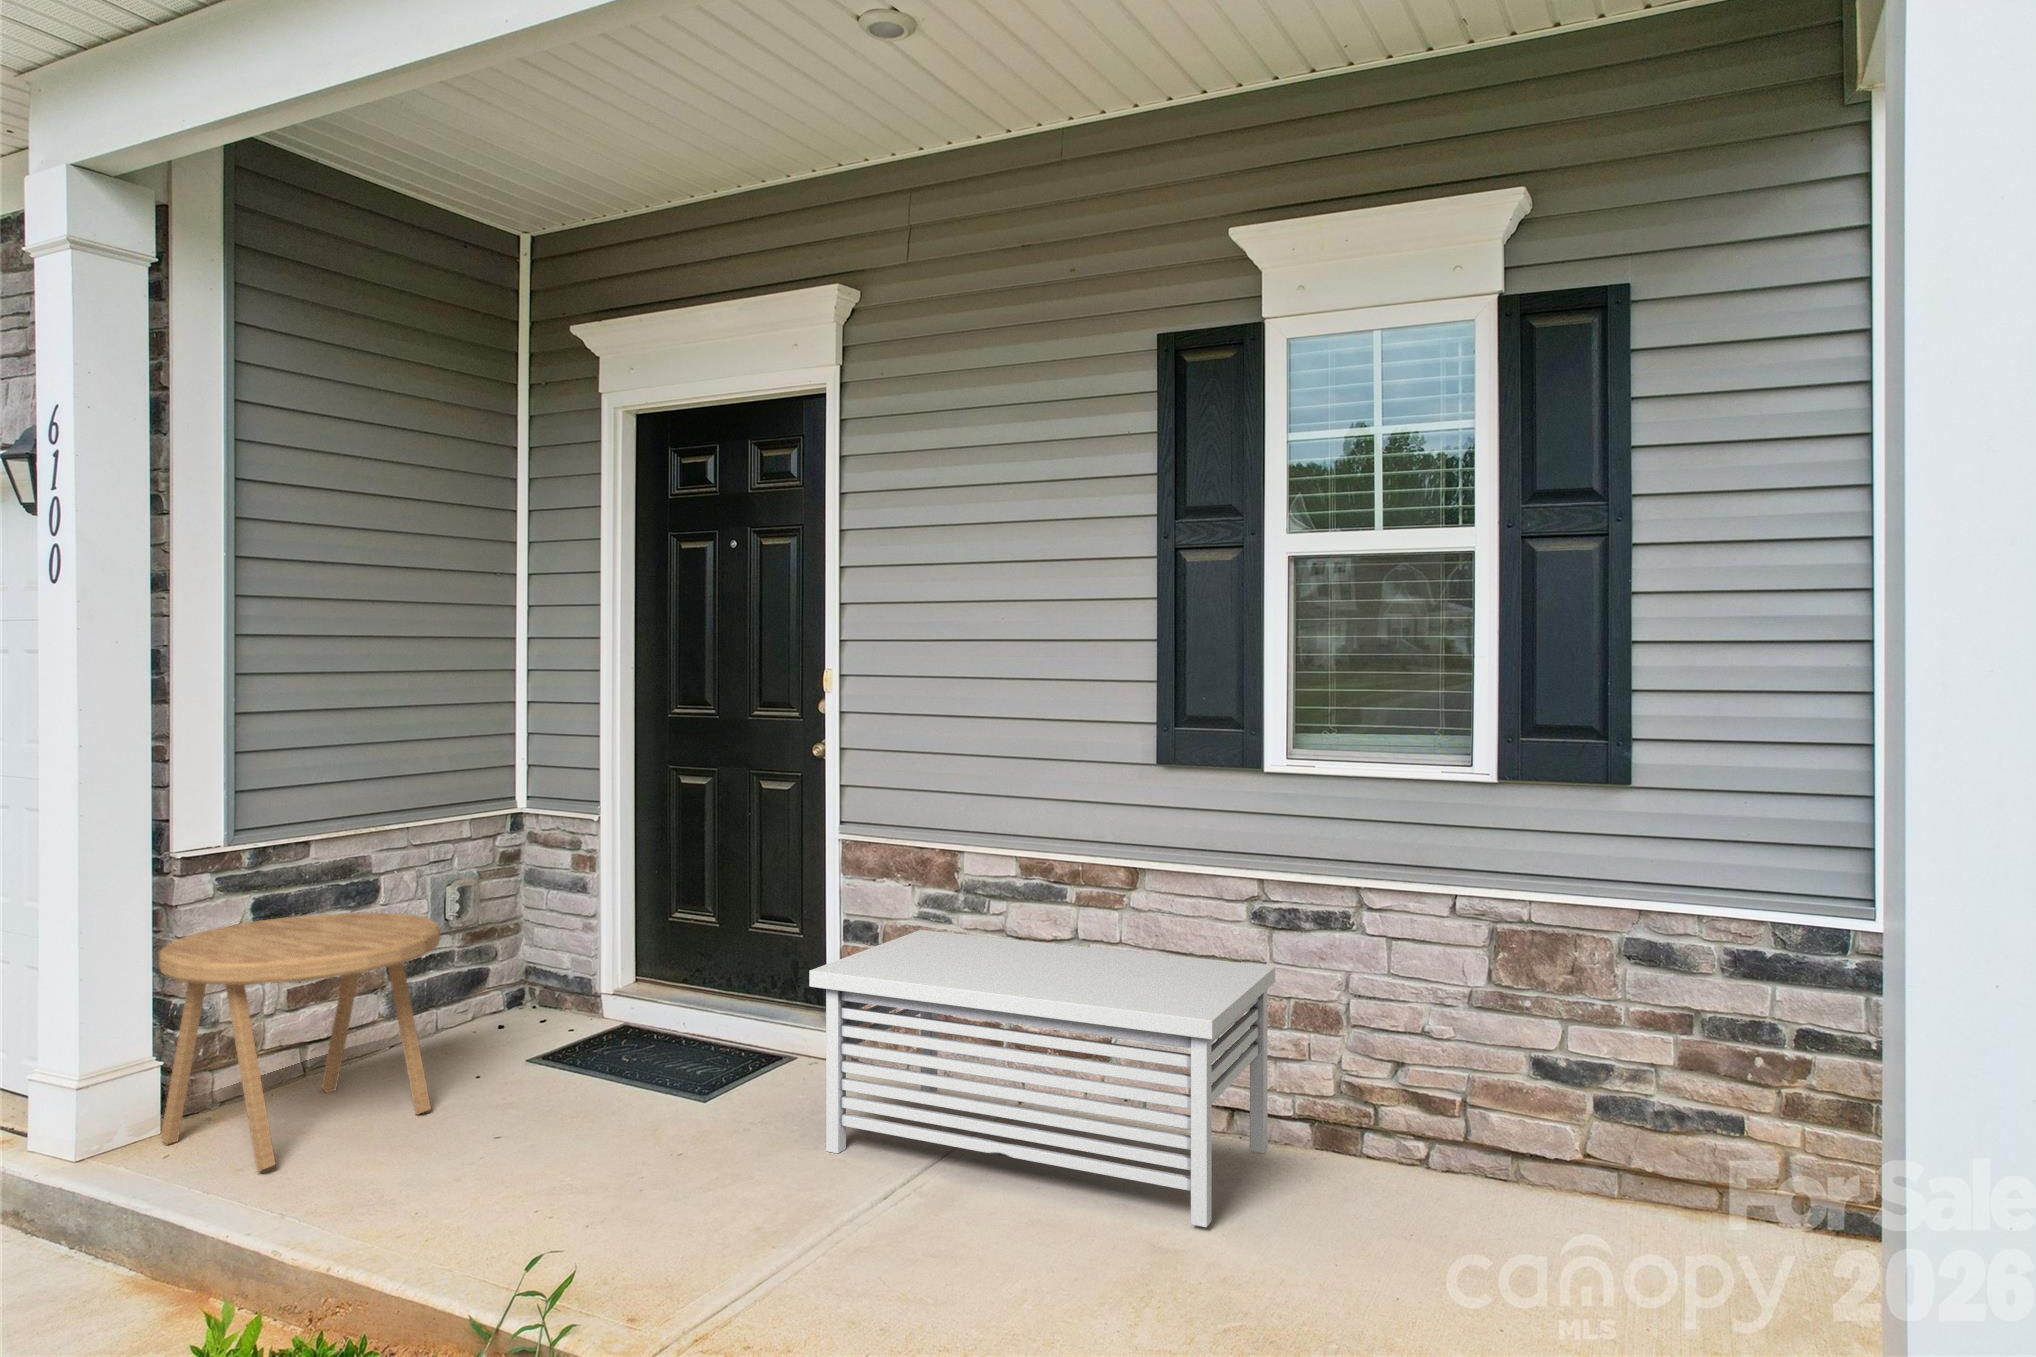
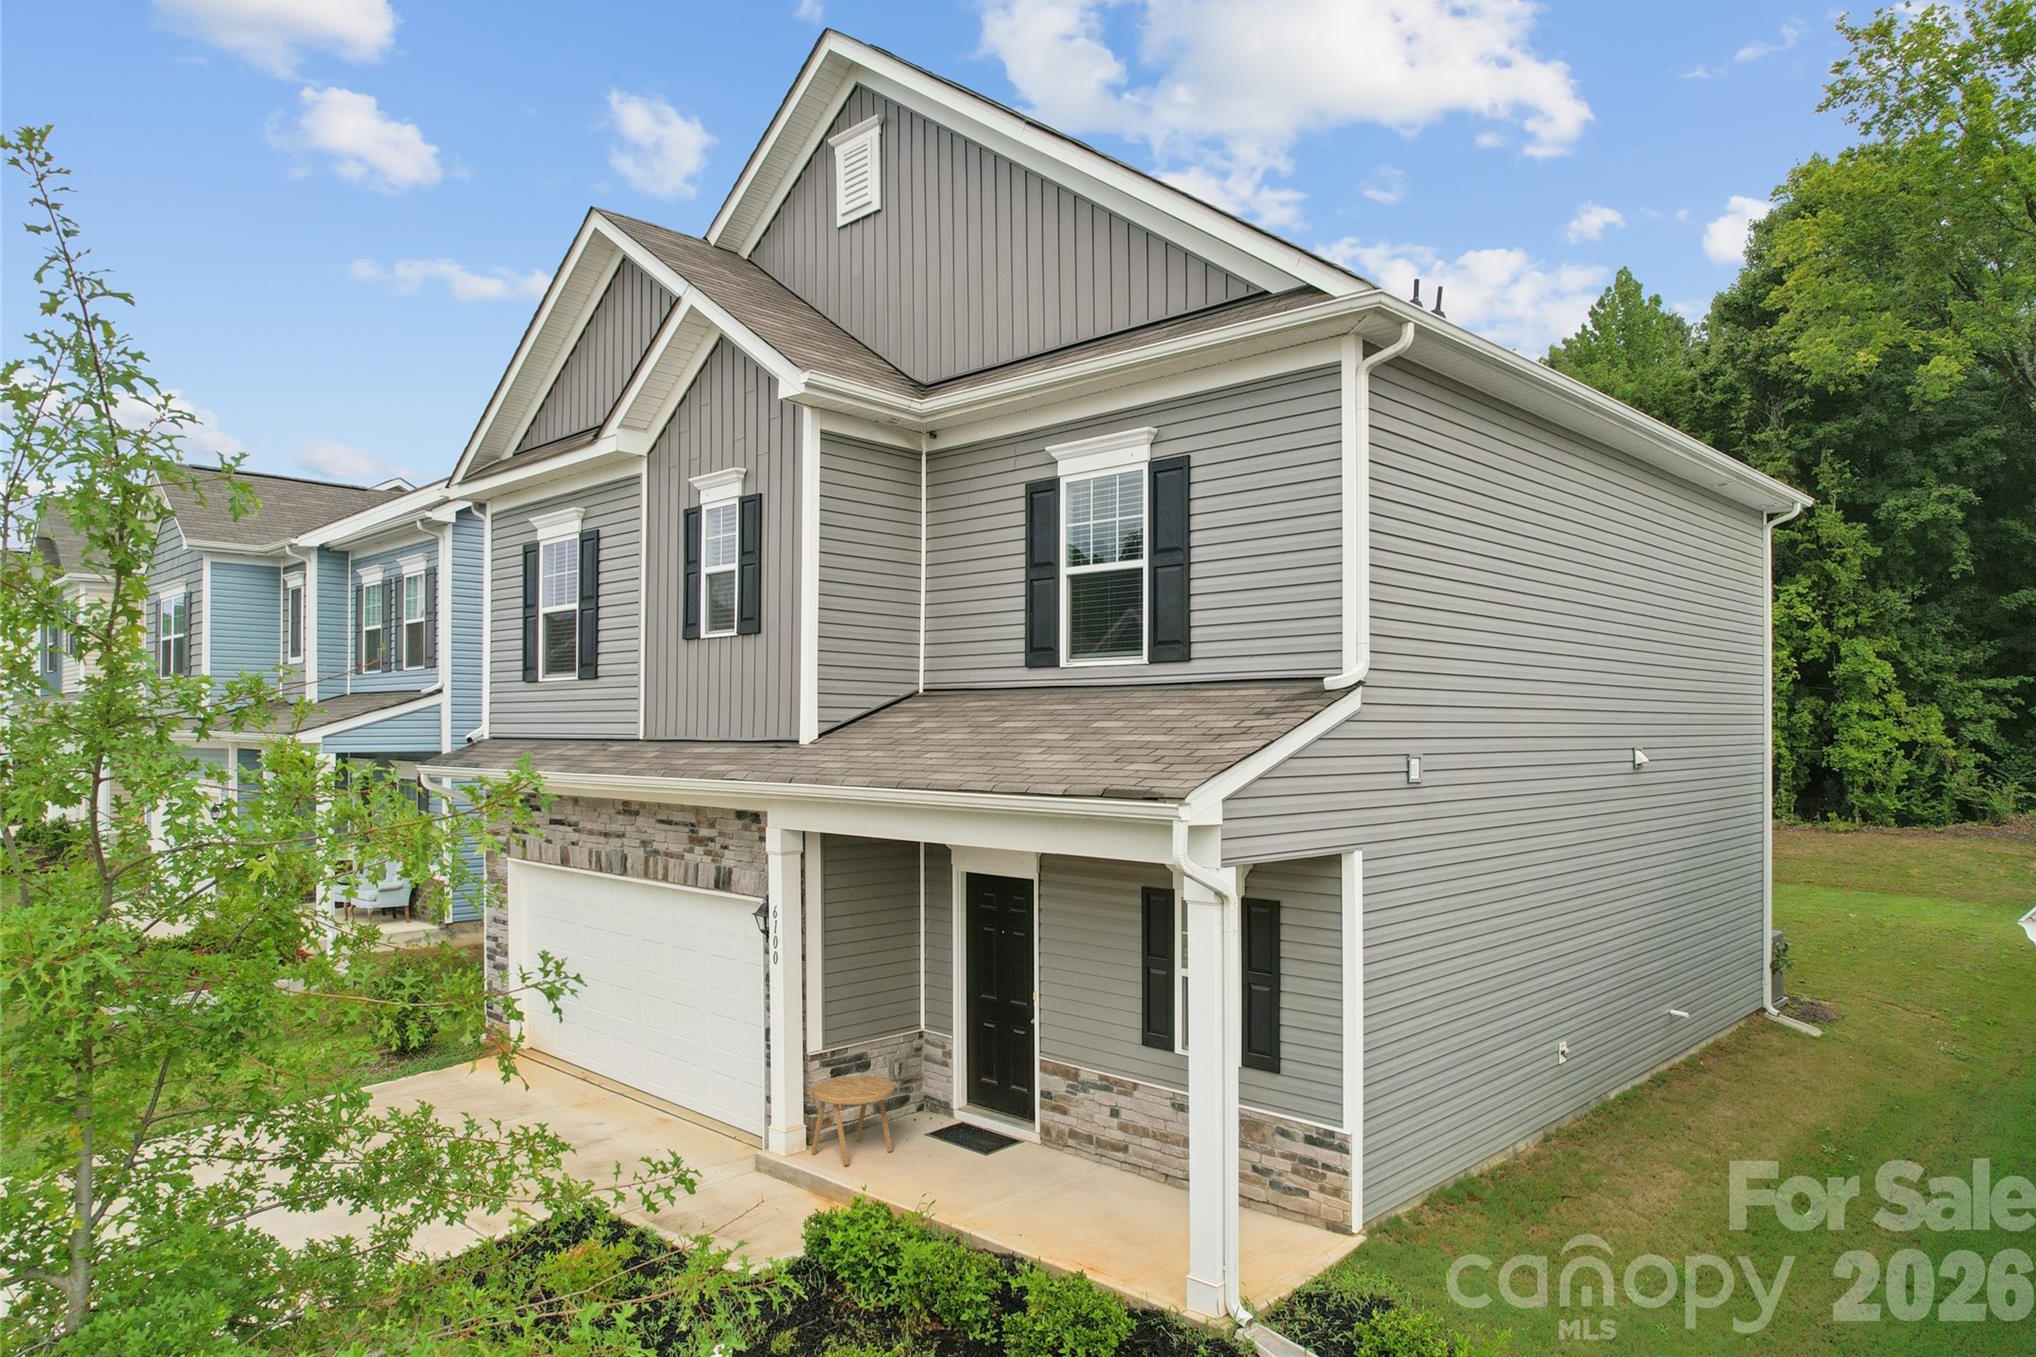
storage bench: present [809,930,1276,1227] -> none [1015,1098,1176,1210]

